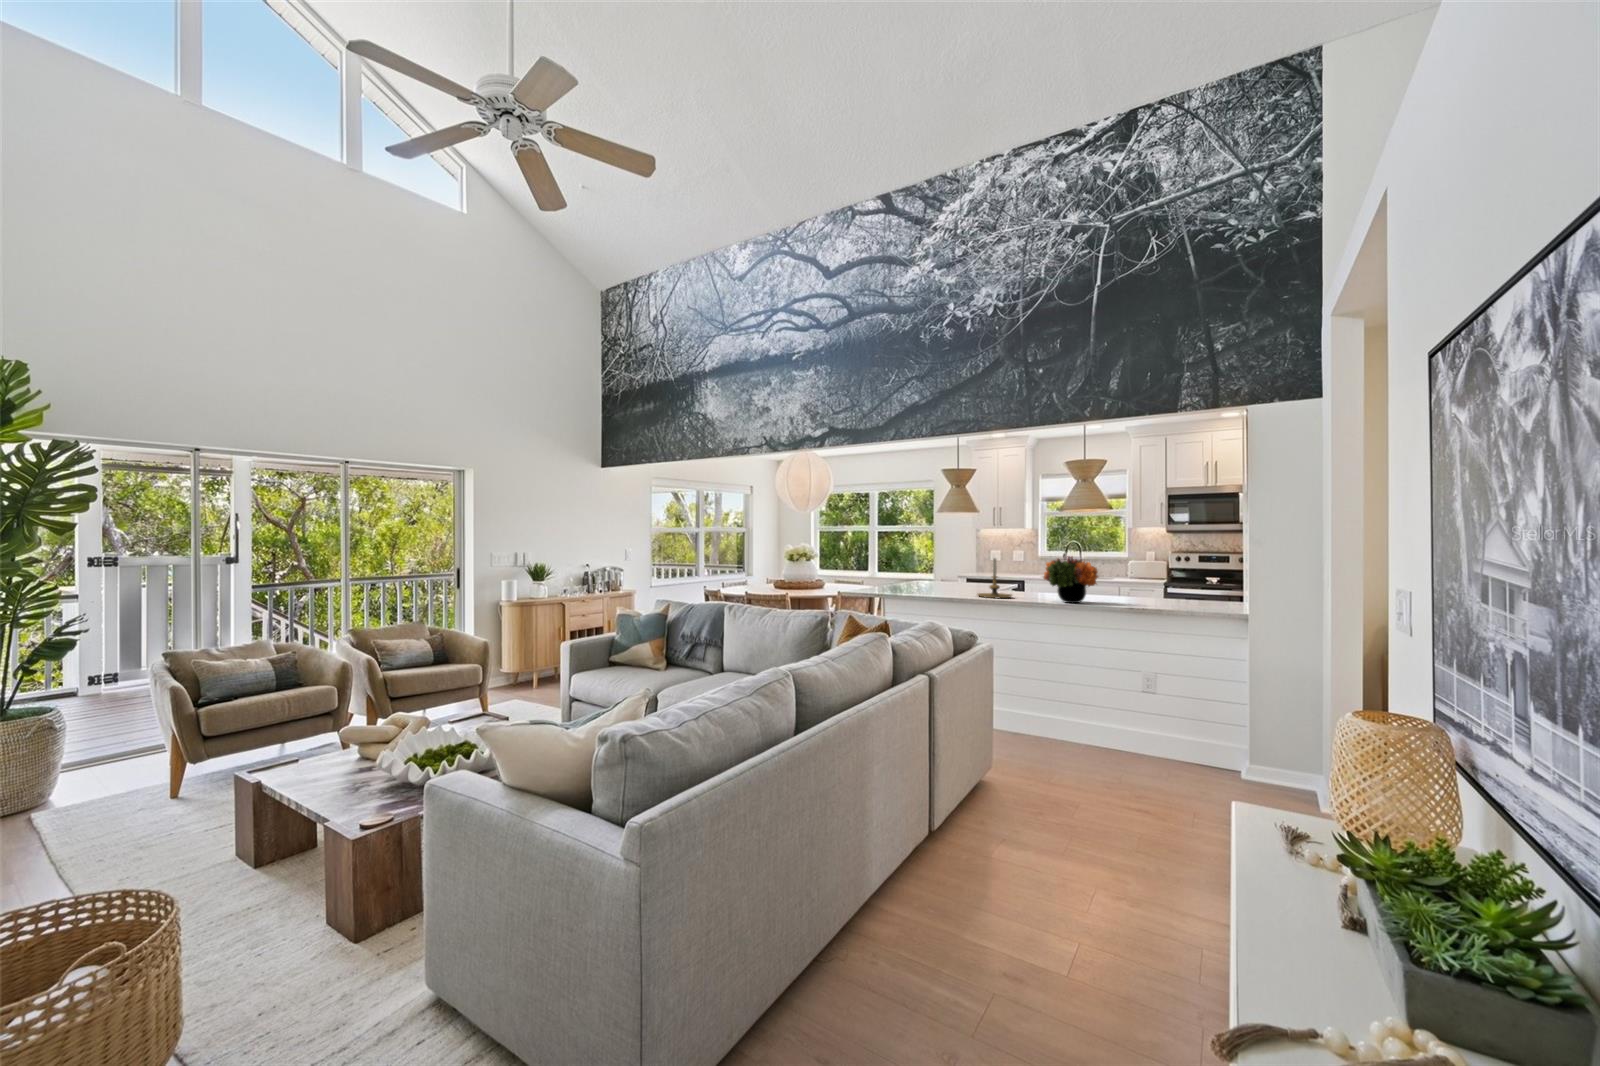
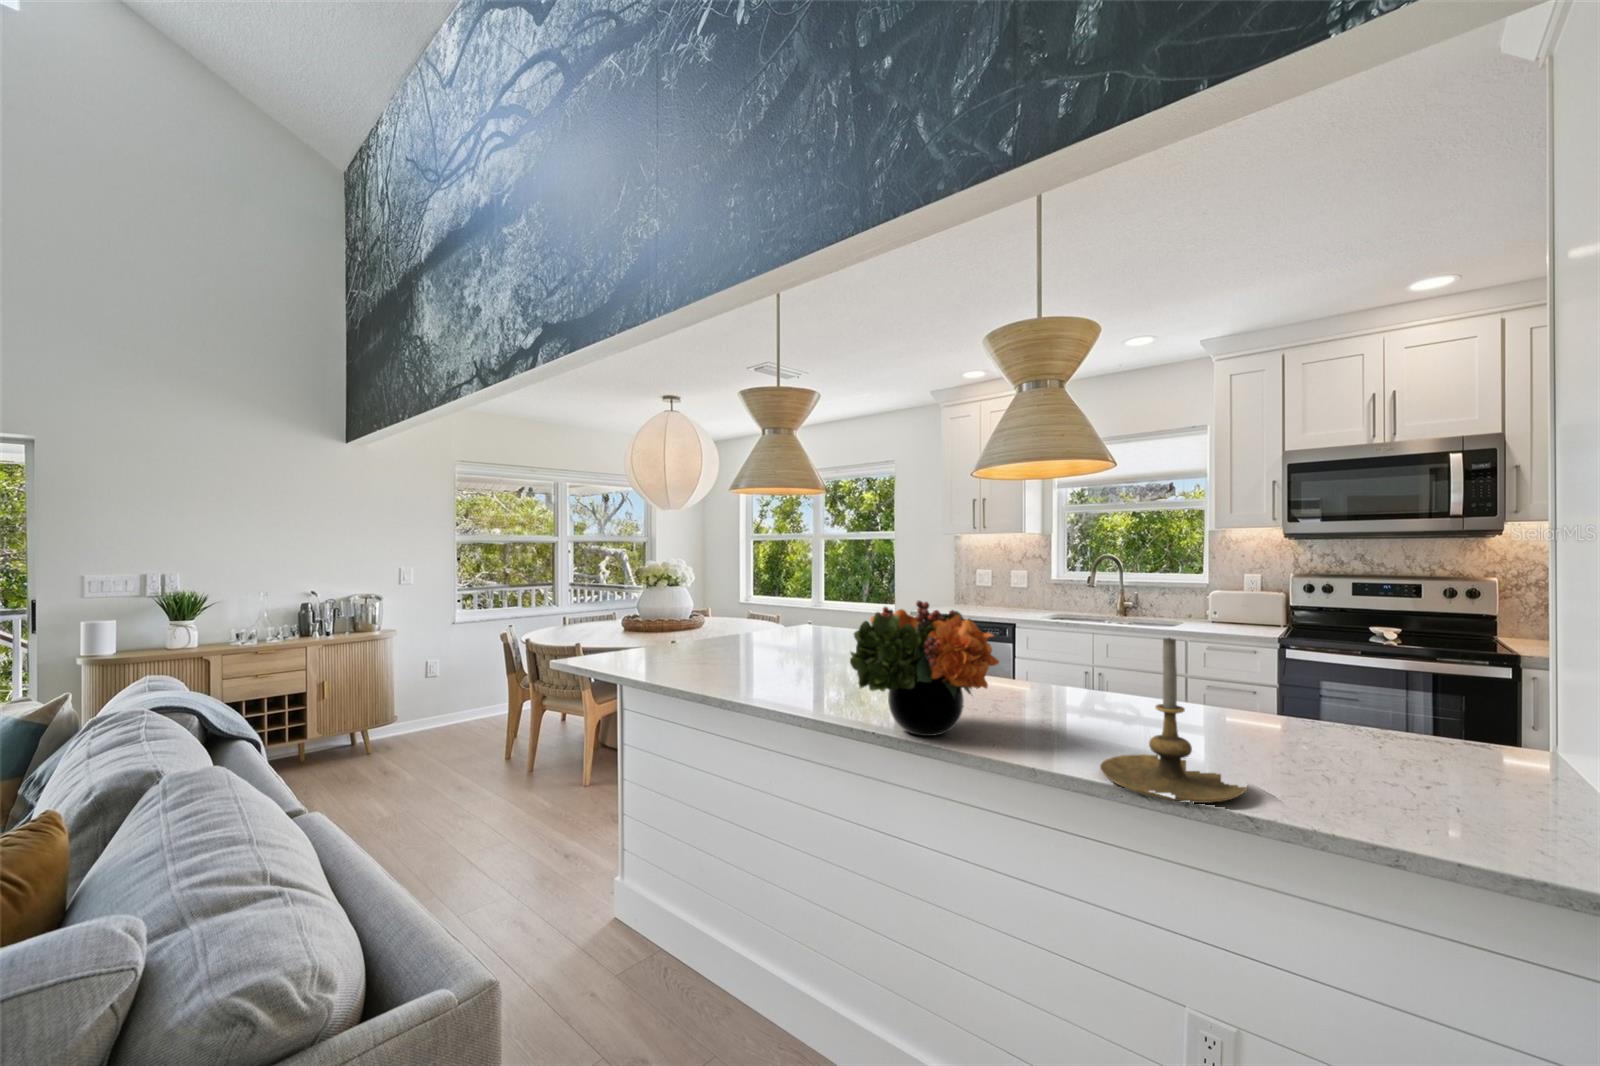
candle holder: present [978,558,1012,598] -> present [1100,638,1247,803]

